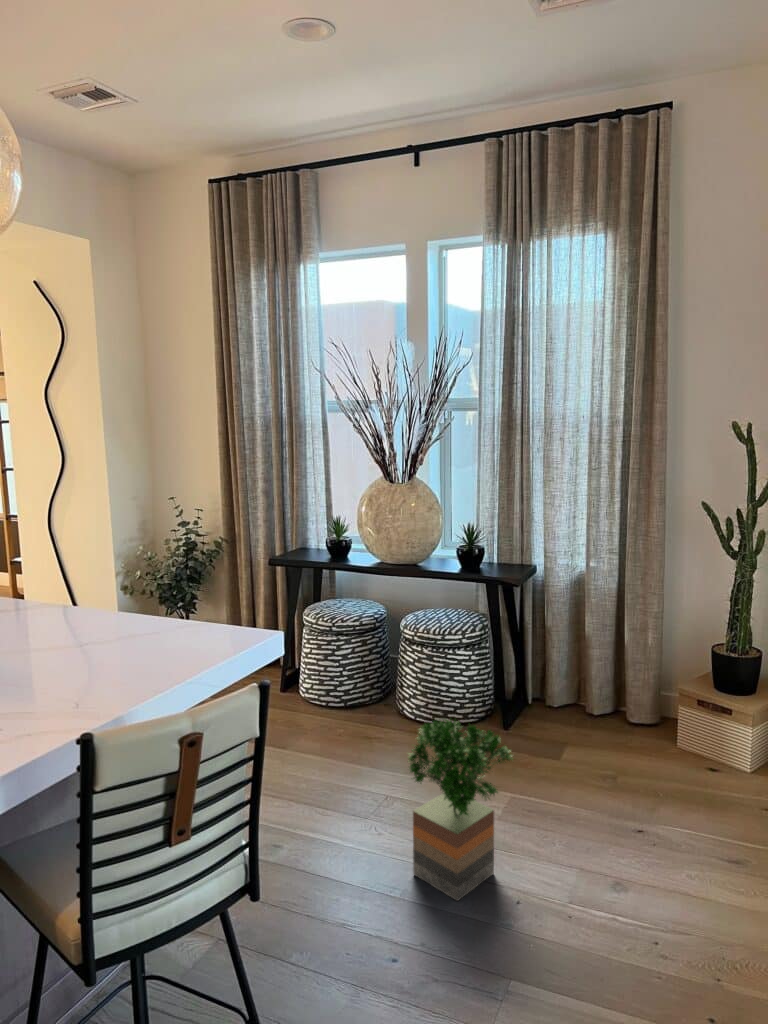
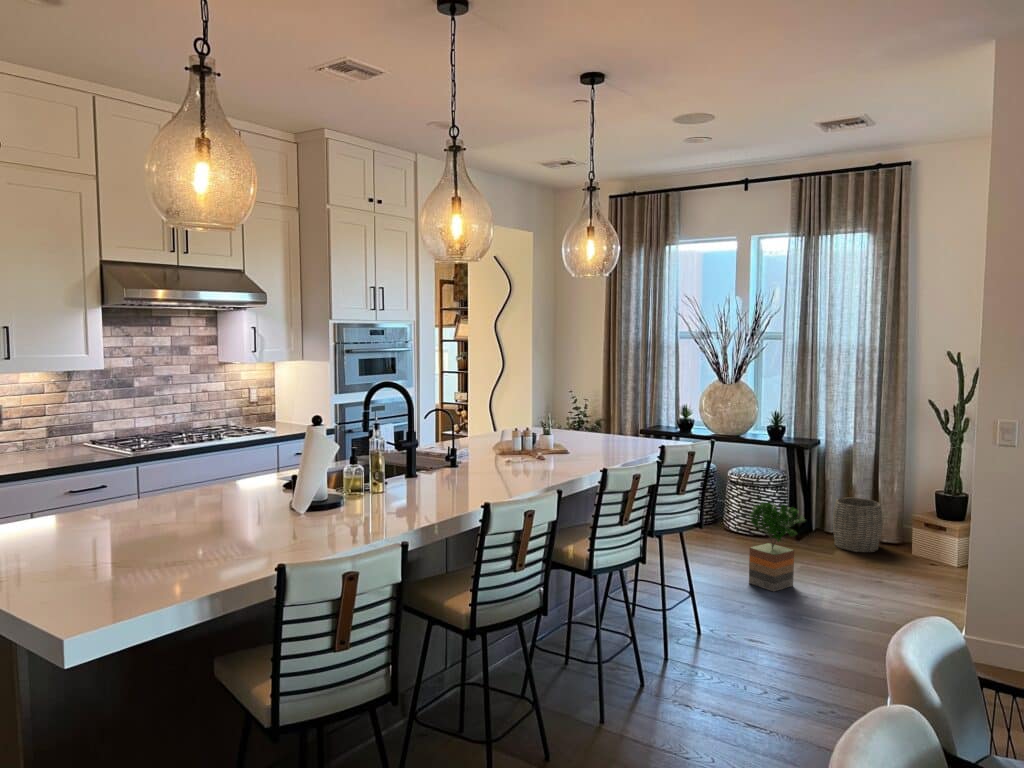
woven basket: none [557,656,632,749] -> present [833,498,882,552]

